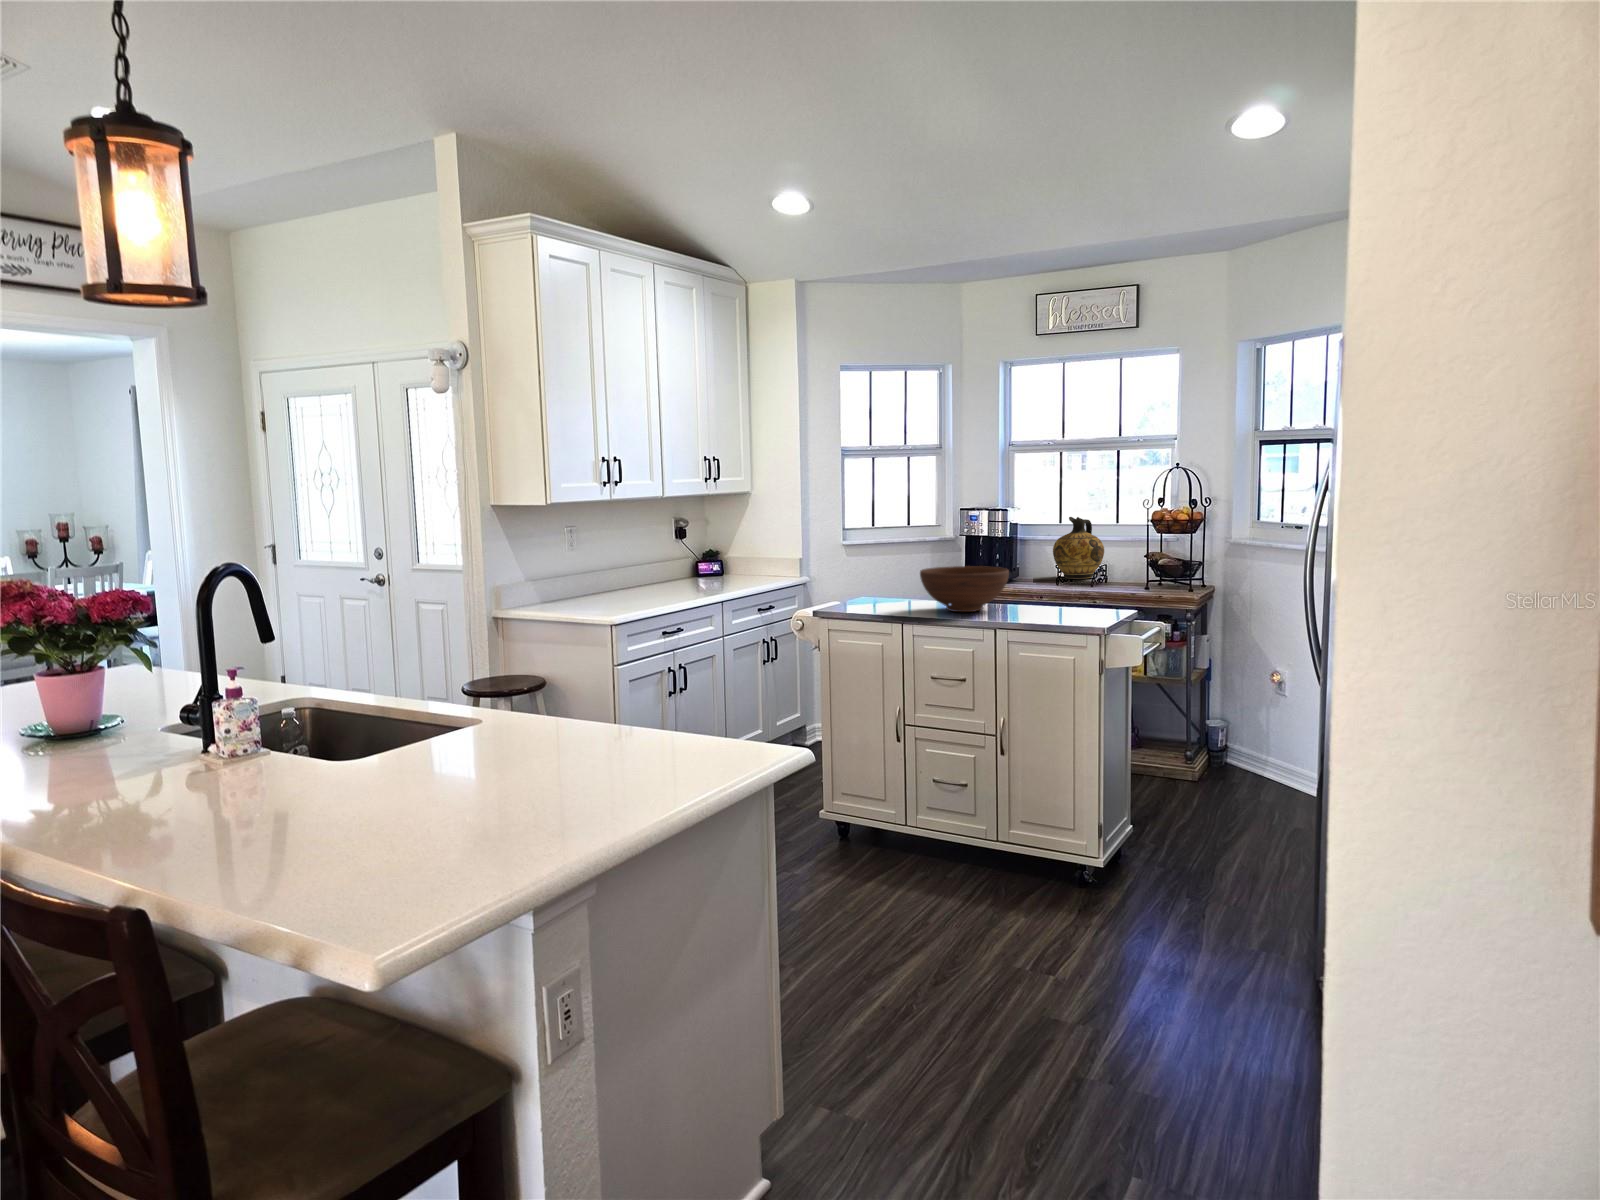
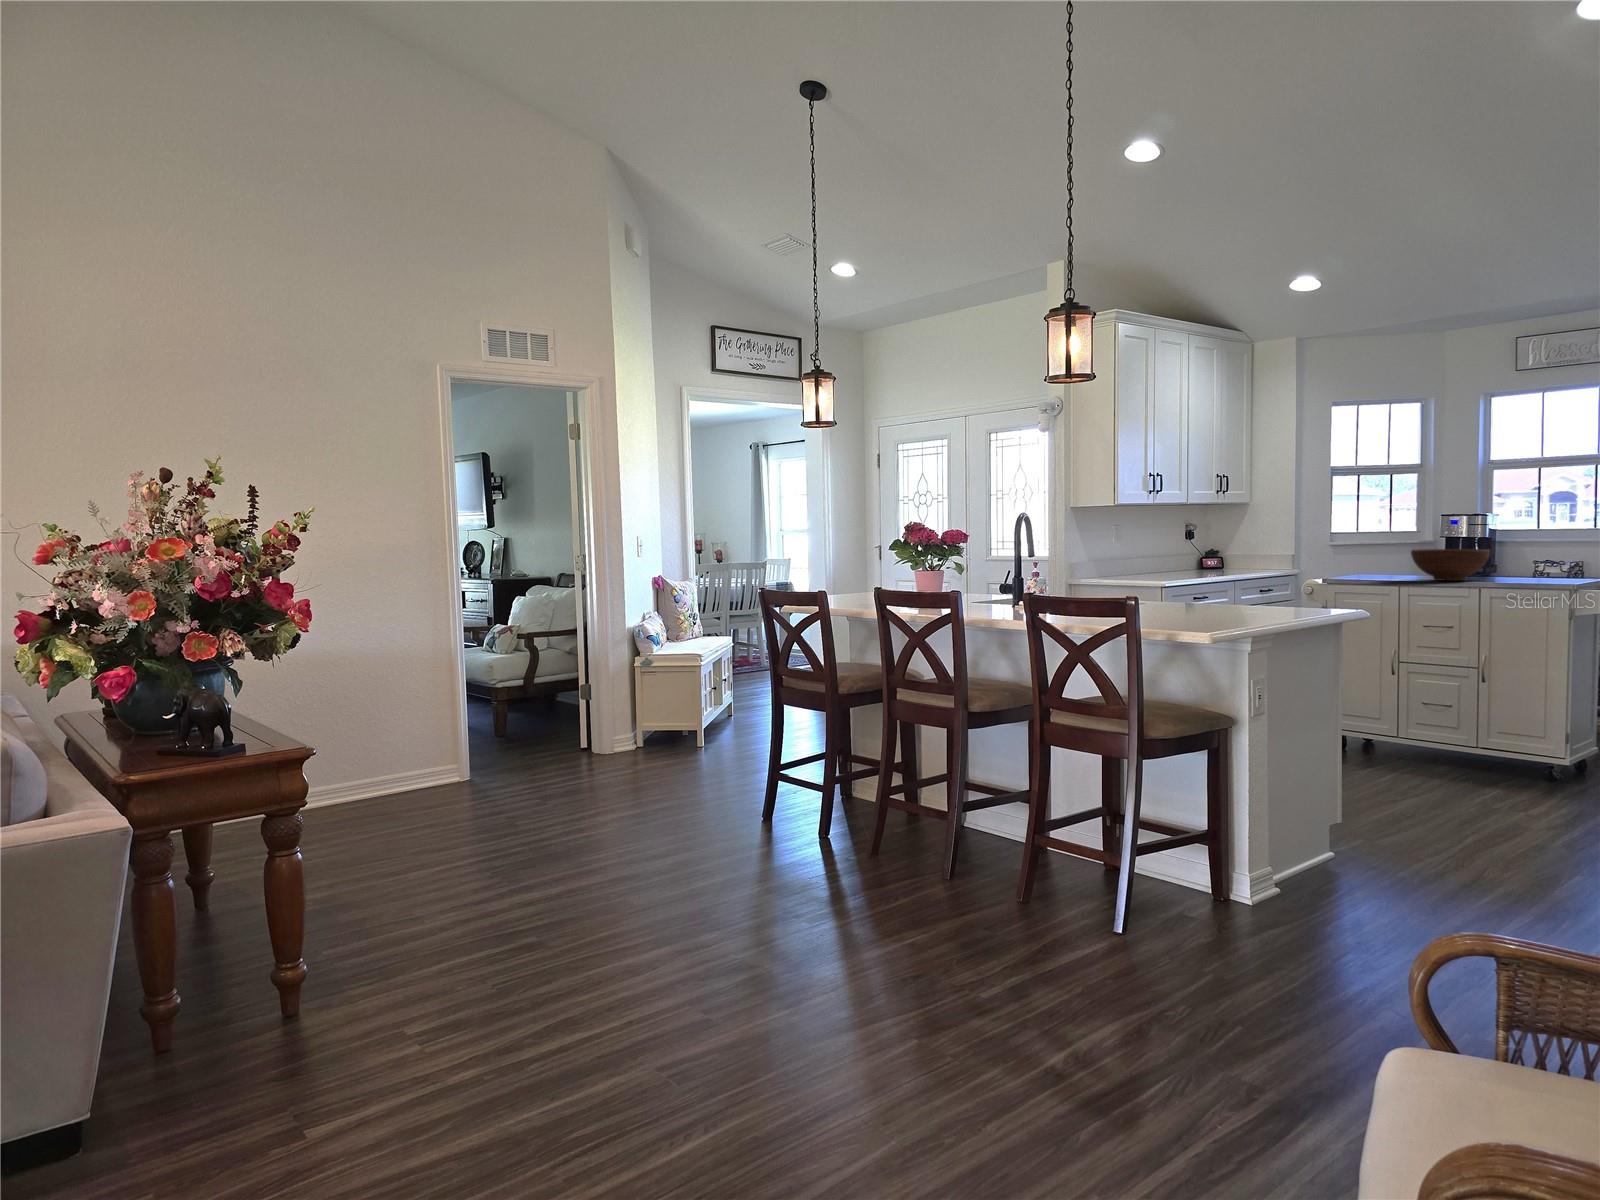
ceramic jug: present [1053,517,1104,579] -> none [1529,518,1581,569]

